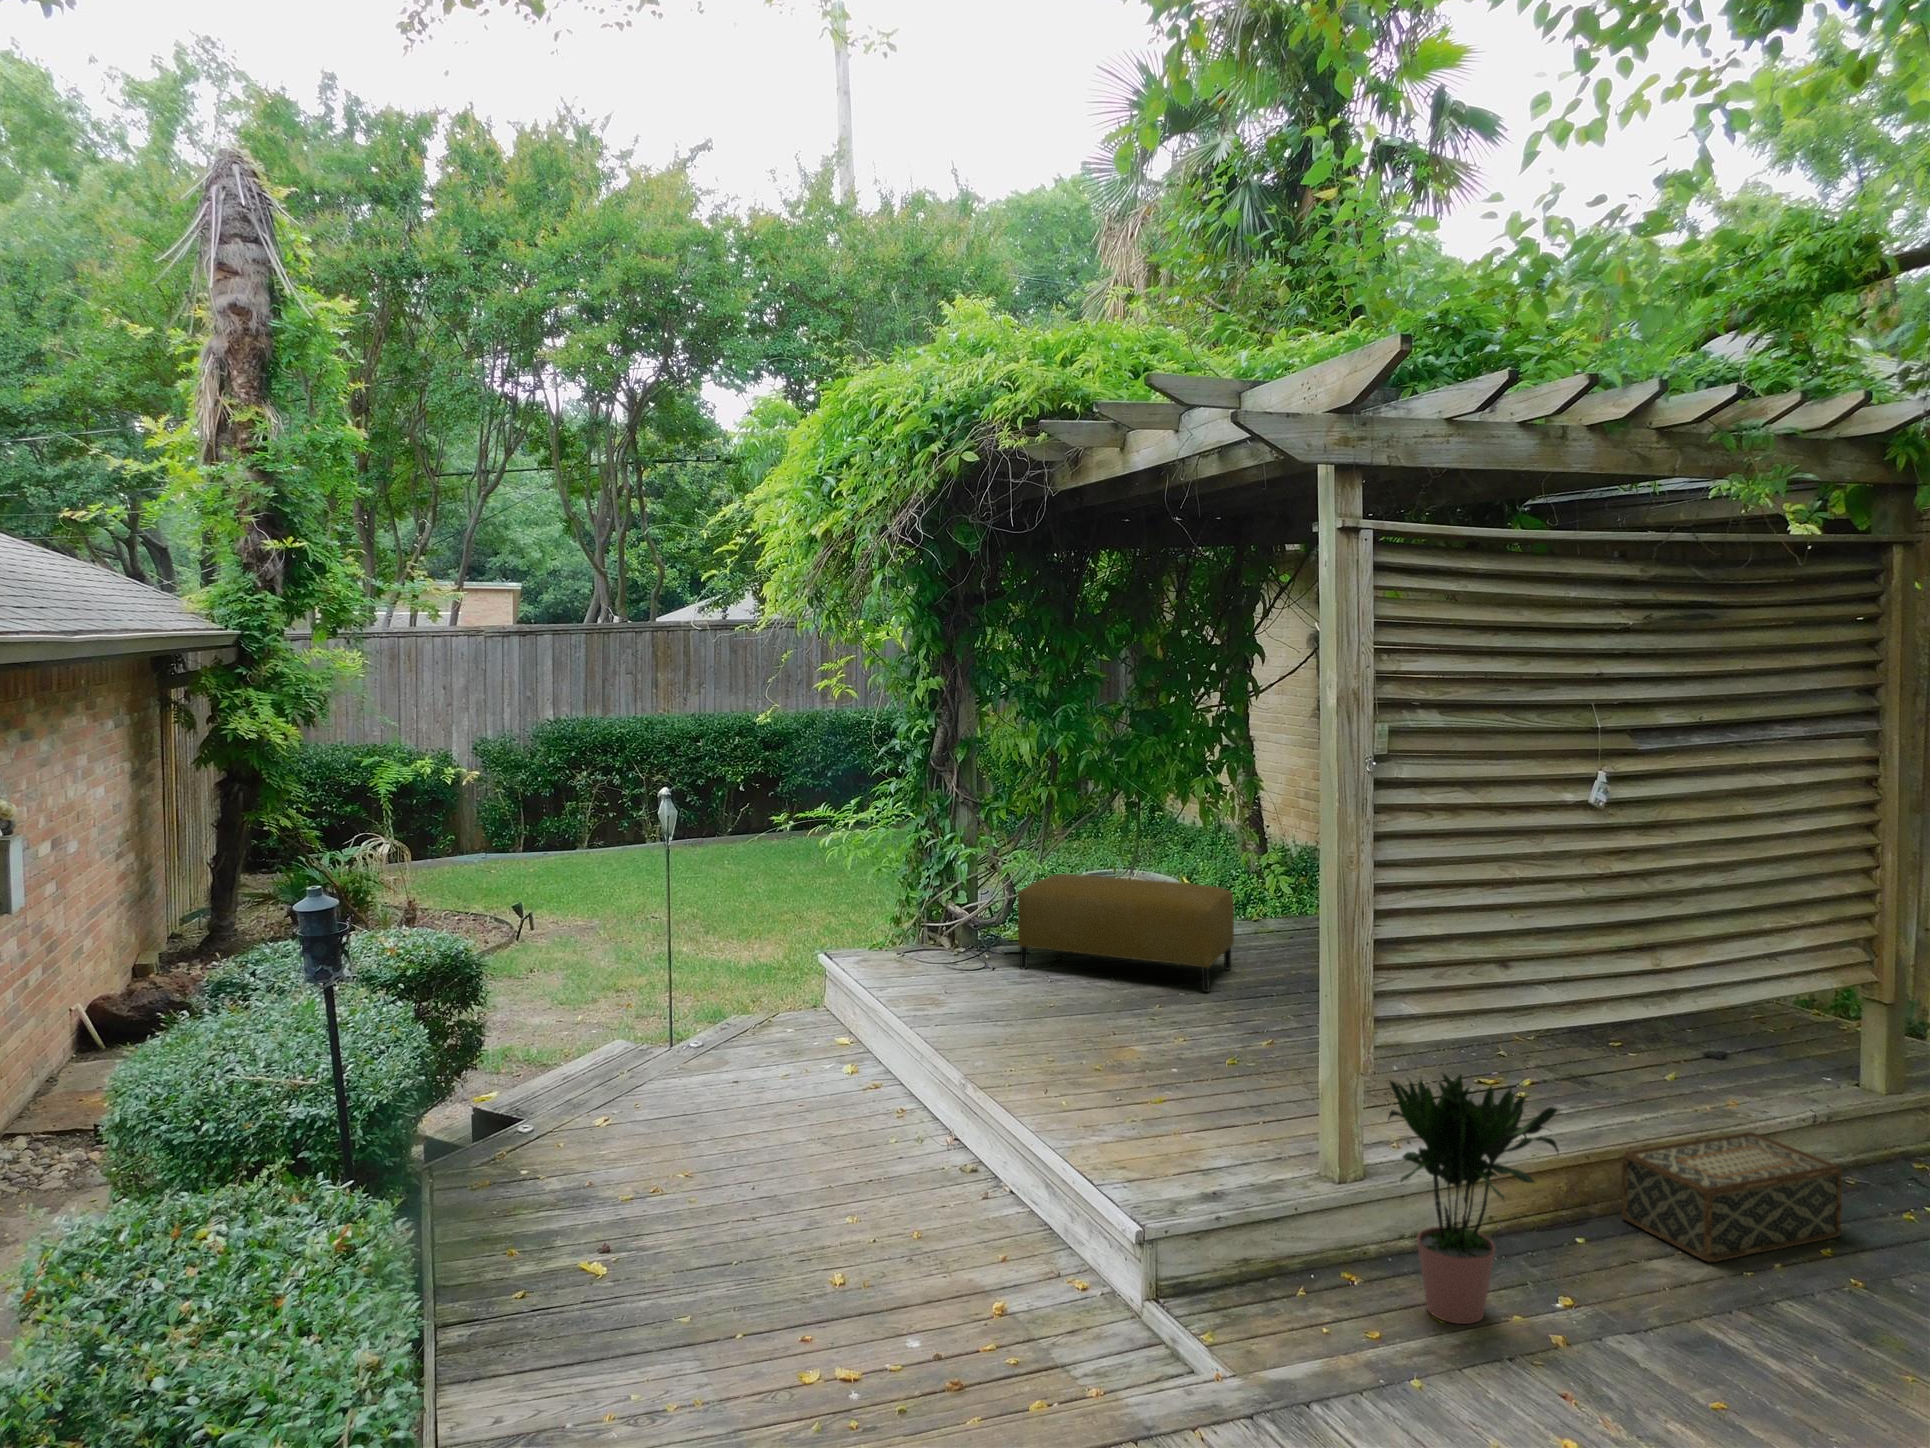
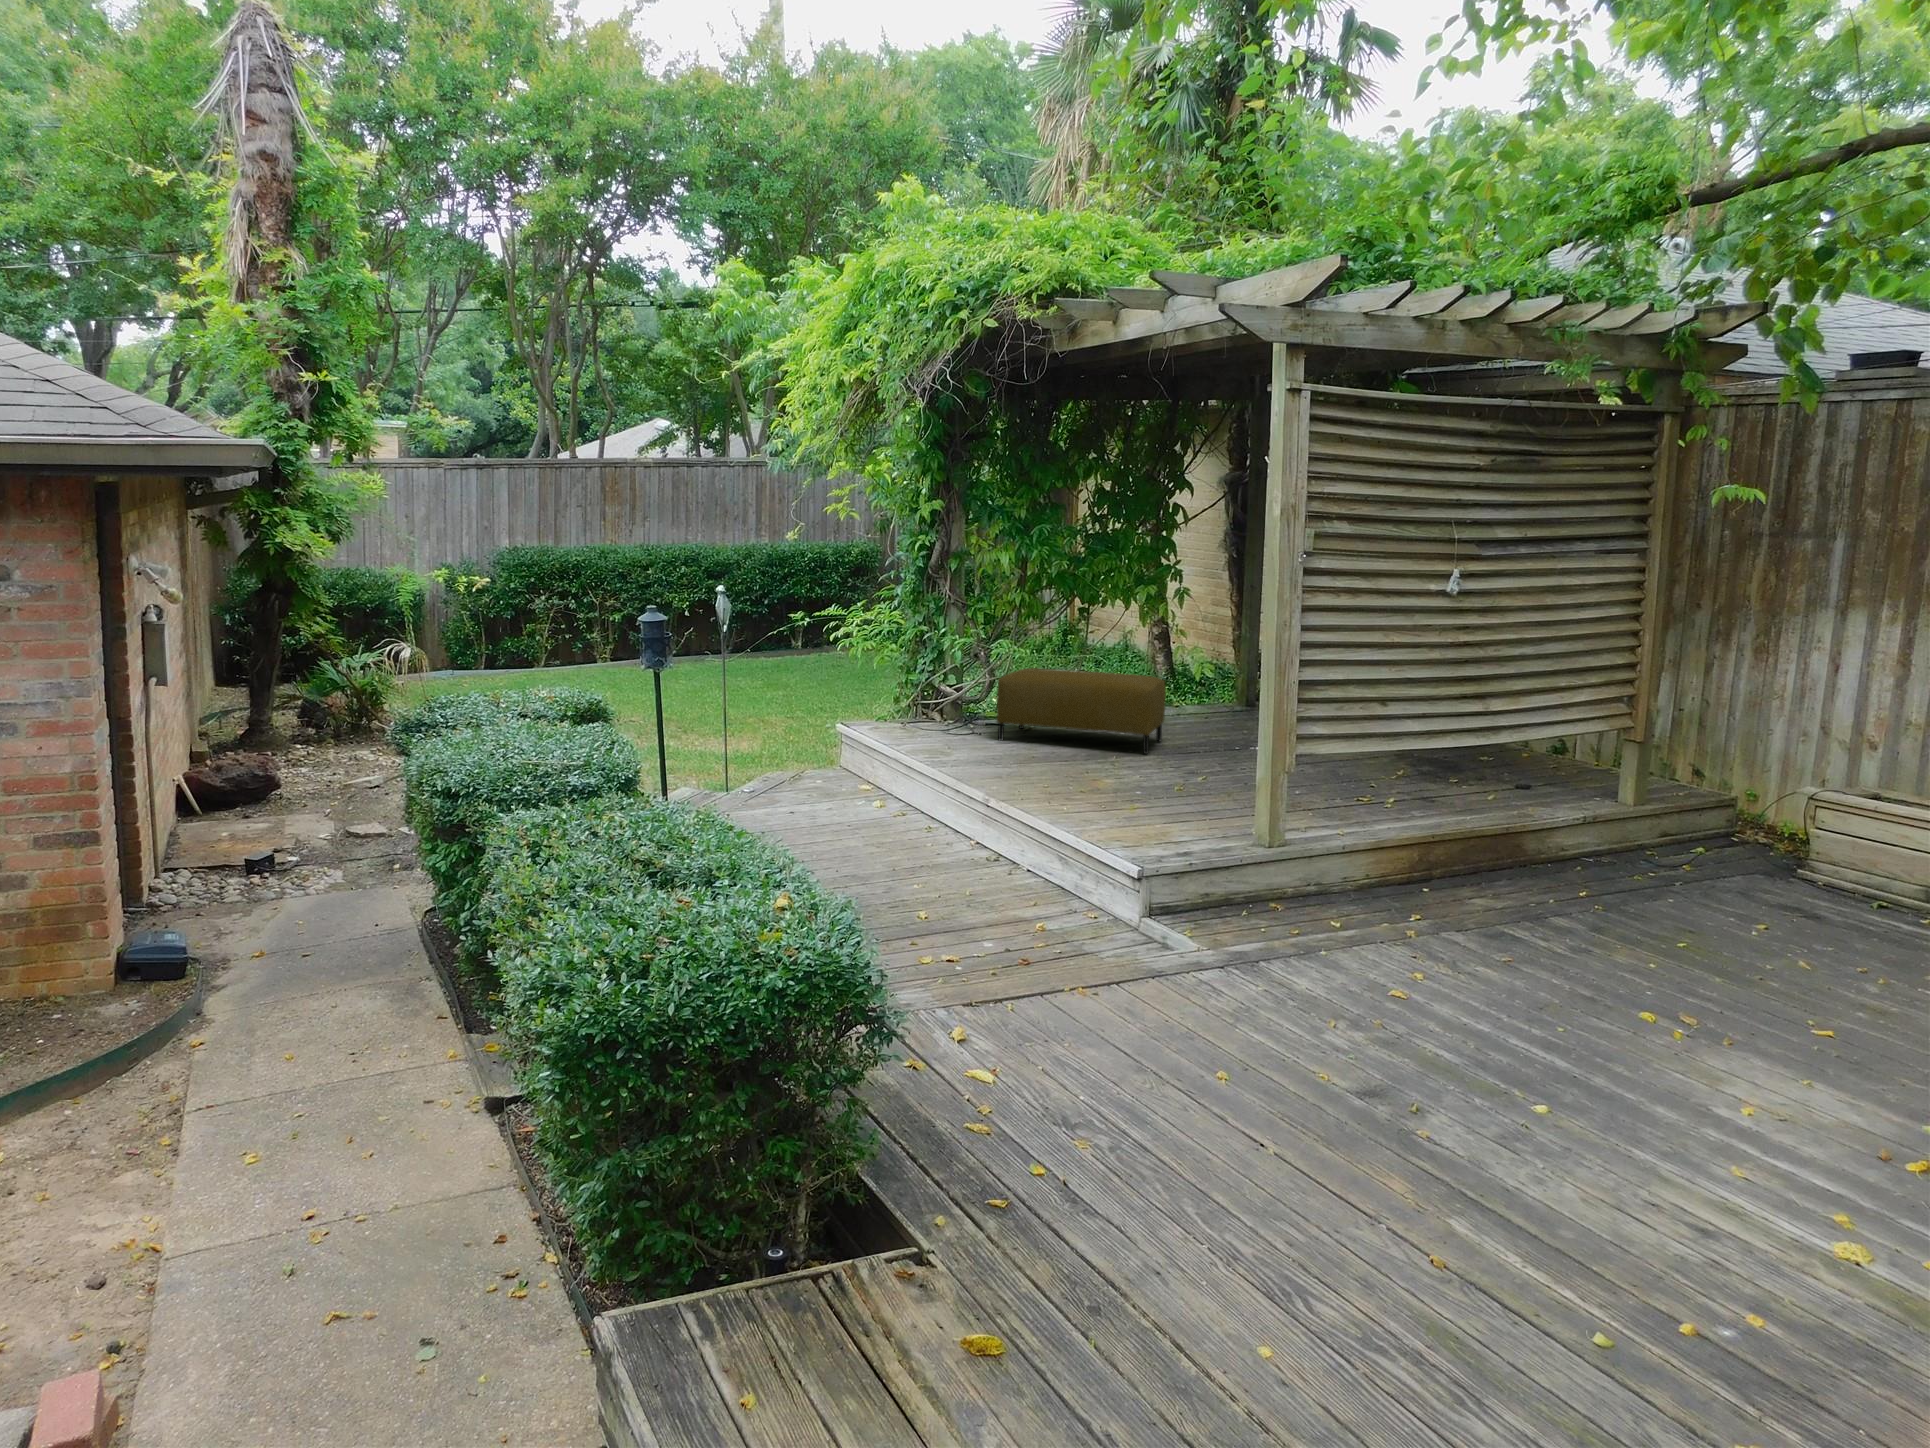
potted plant: present [1388,1073,1559,1324] -> none [1292,757,1426,927]
woven basket: present [1621,1132,1842,1262] -> none [1448,824,1593,898]

